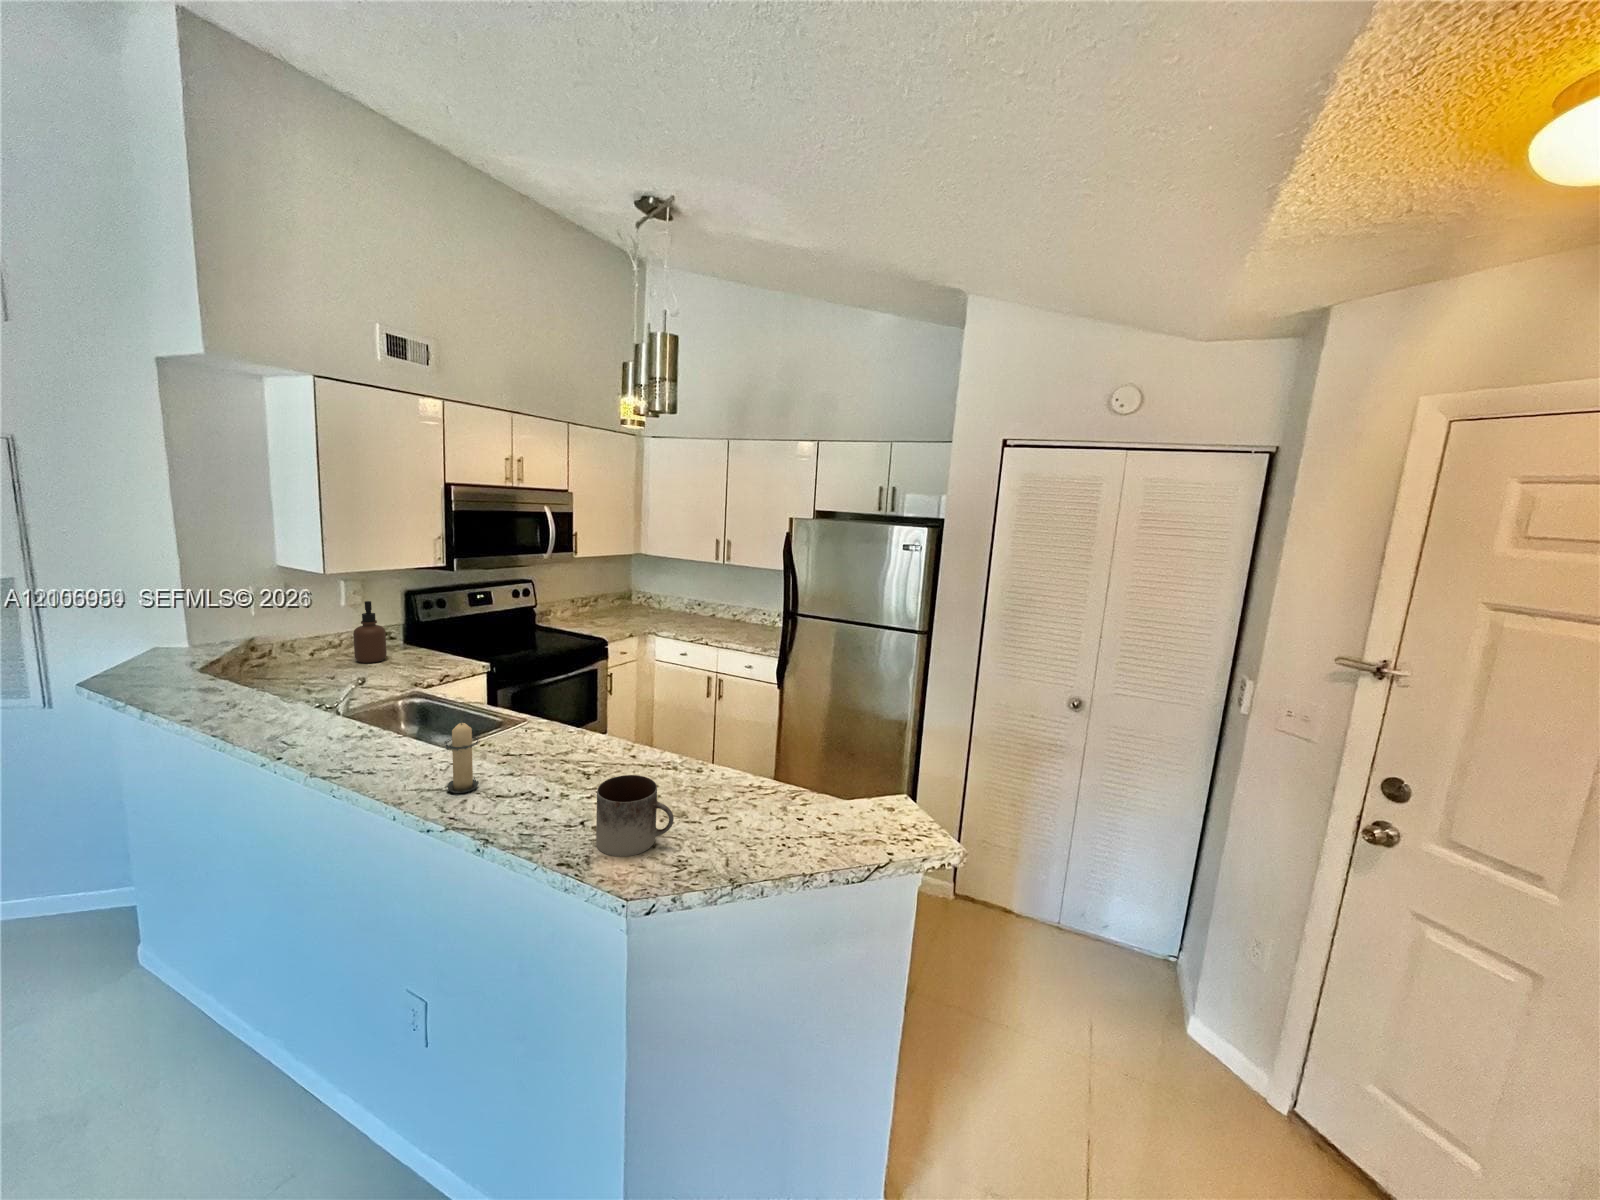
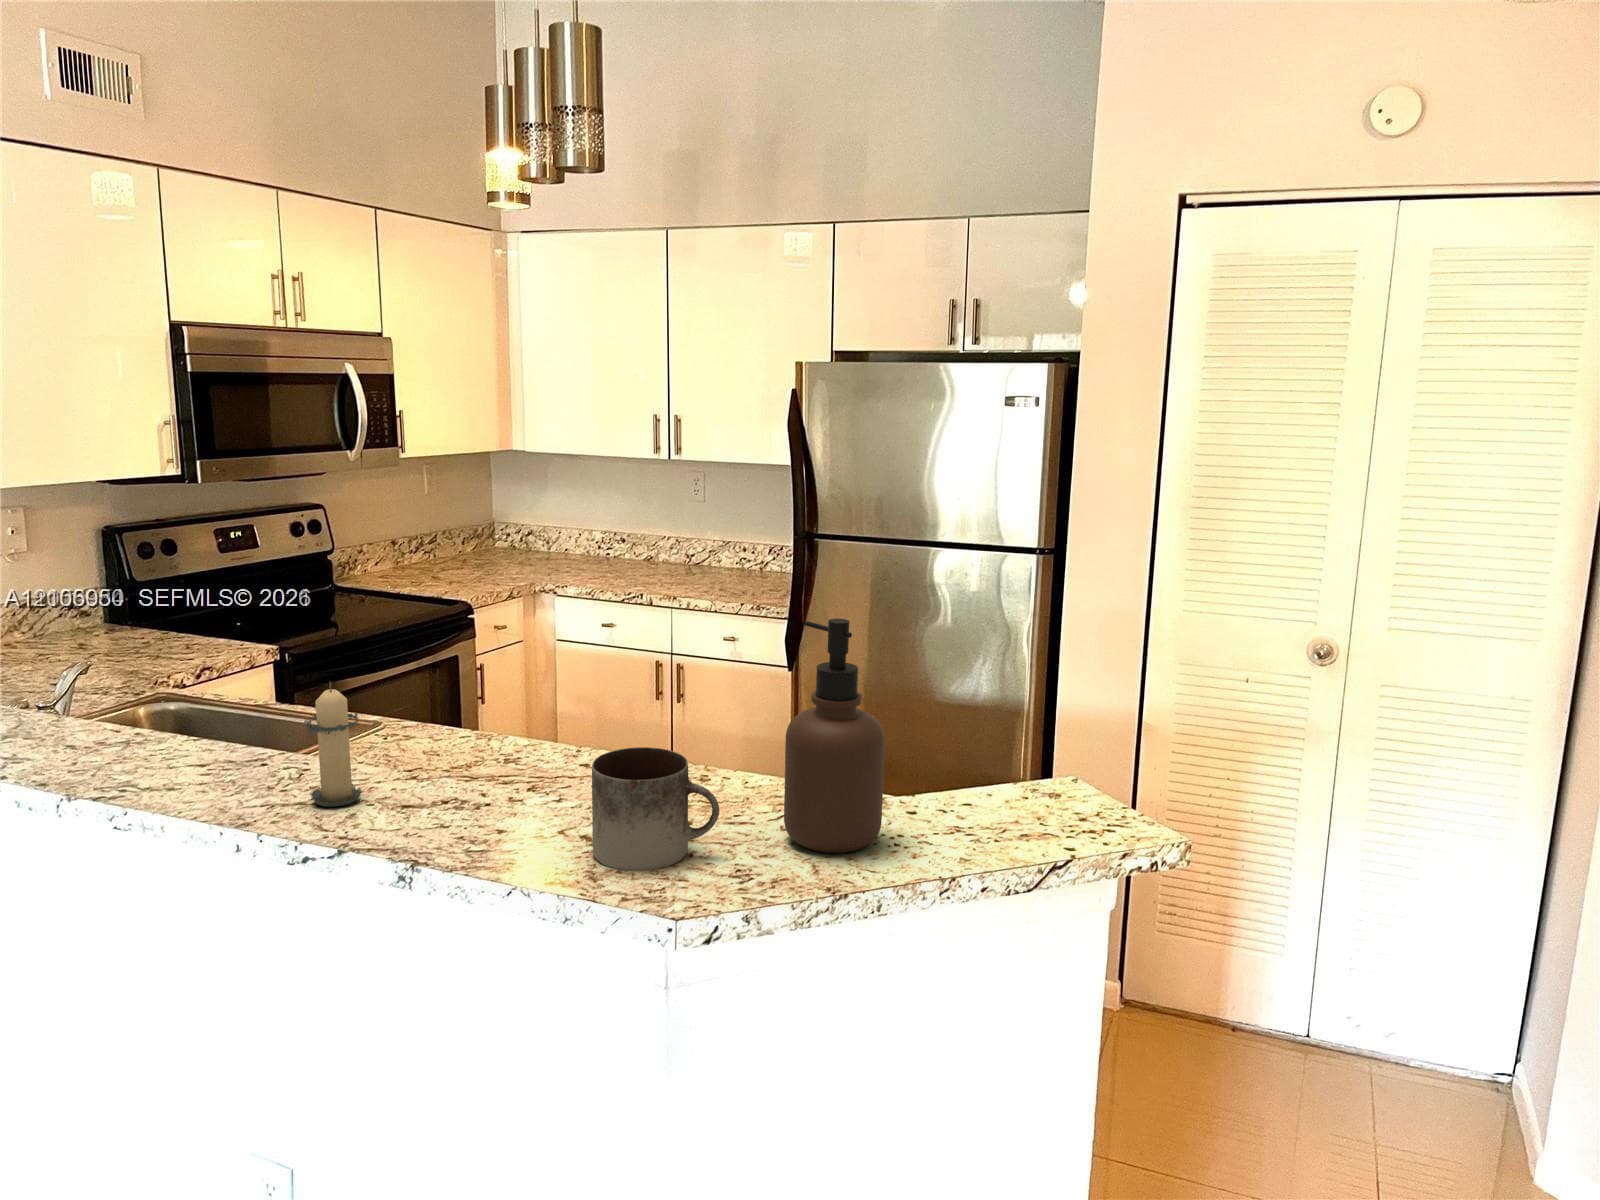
soap dispenser: present [353,601,387,663] -> present [784,619,885,853]

